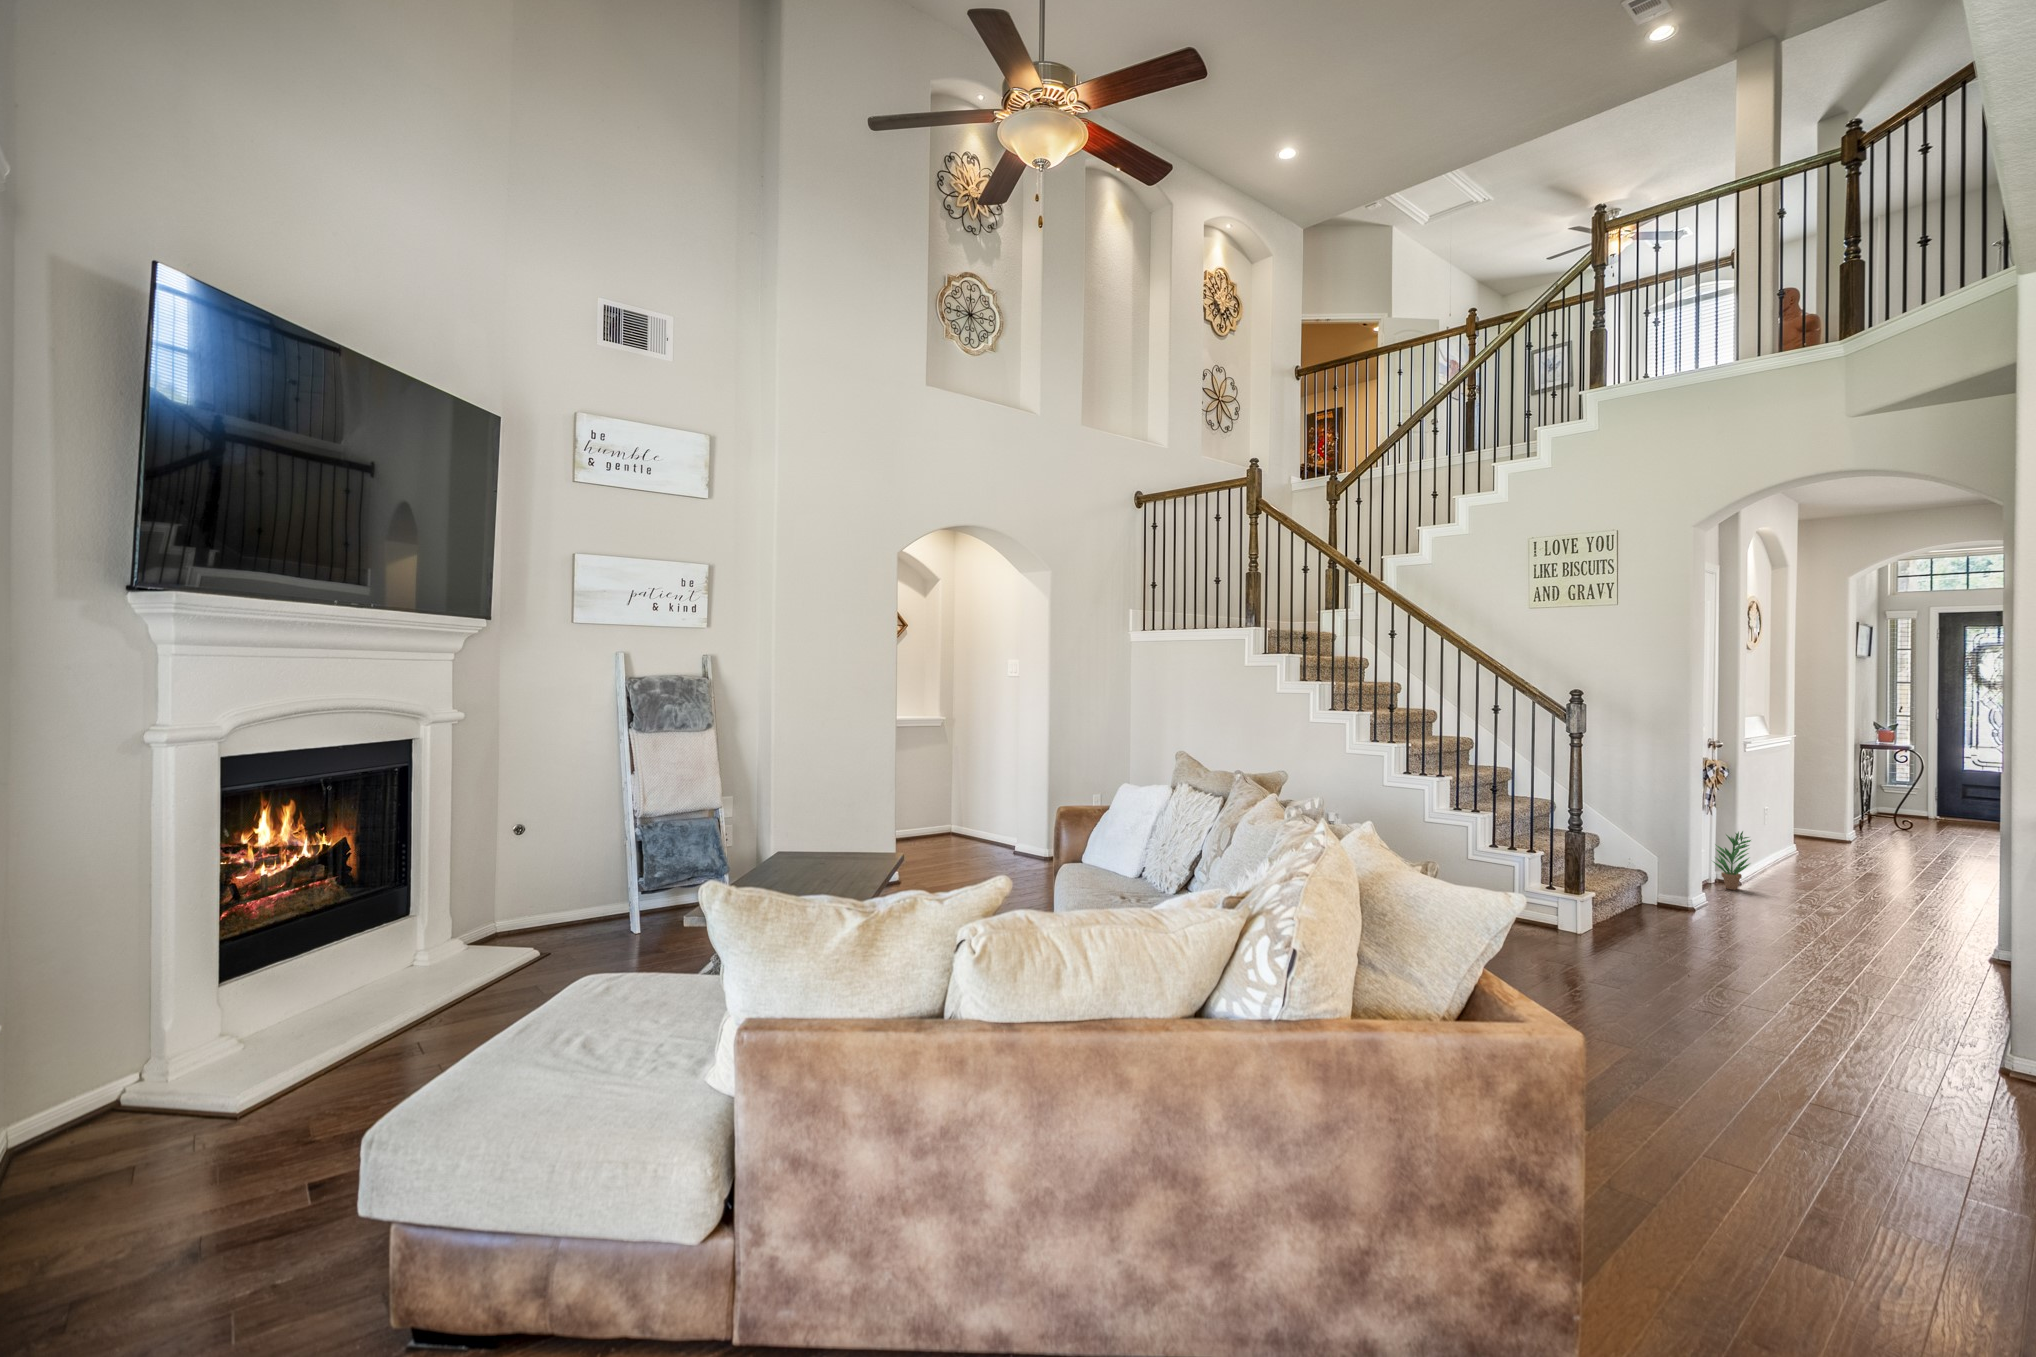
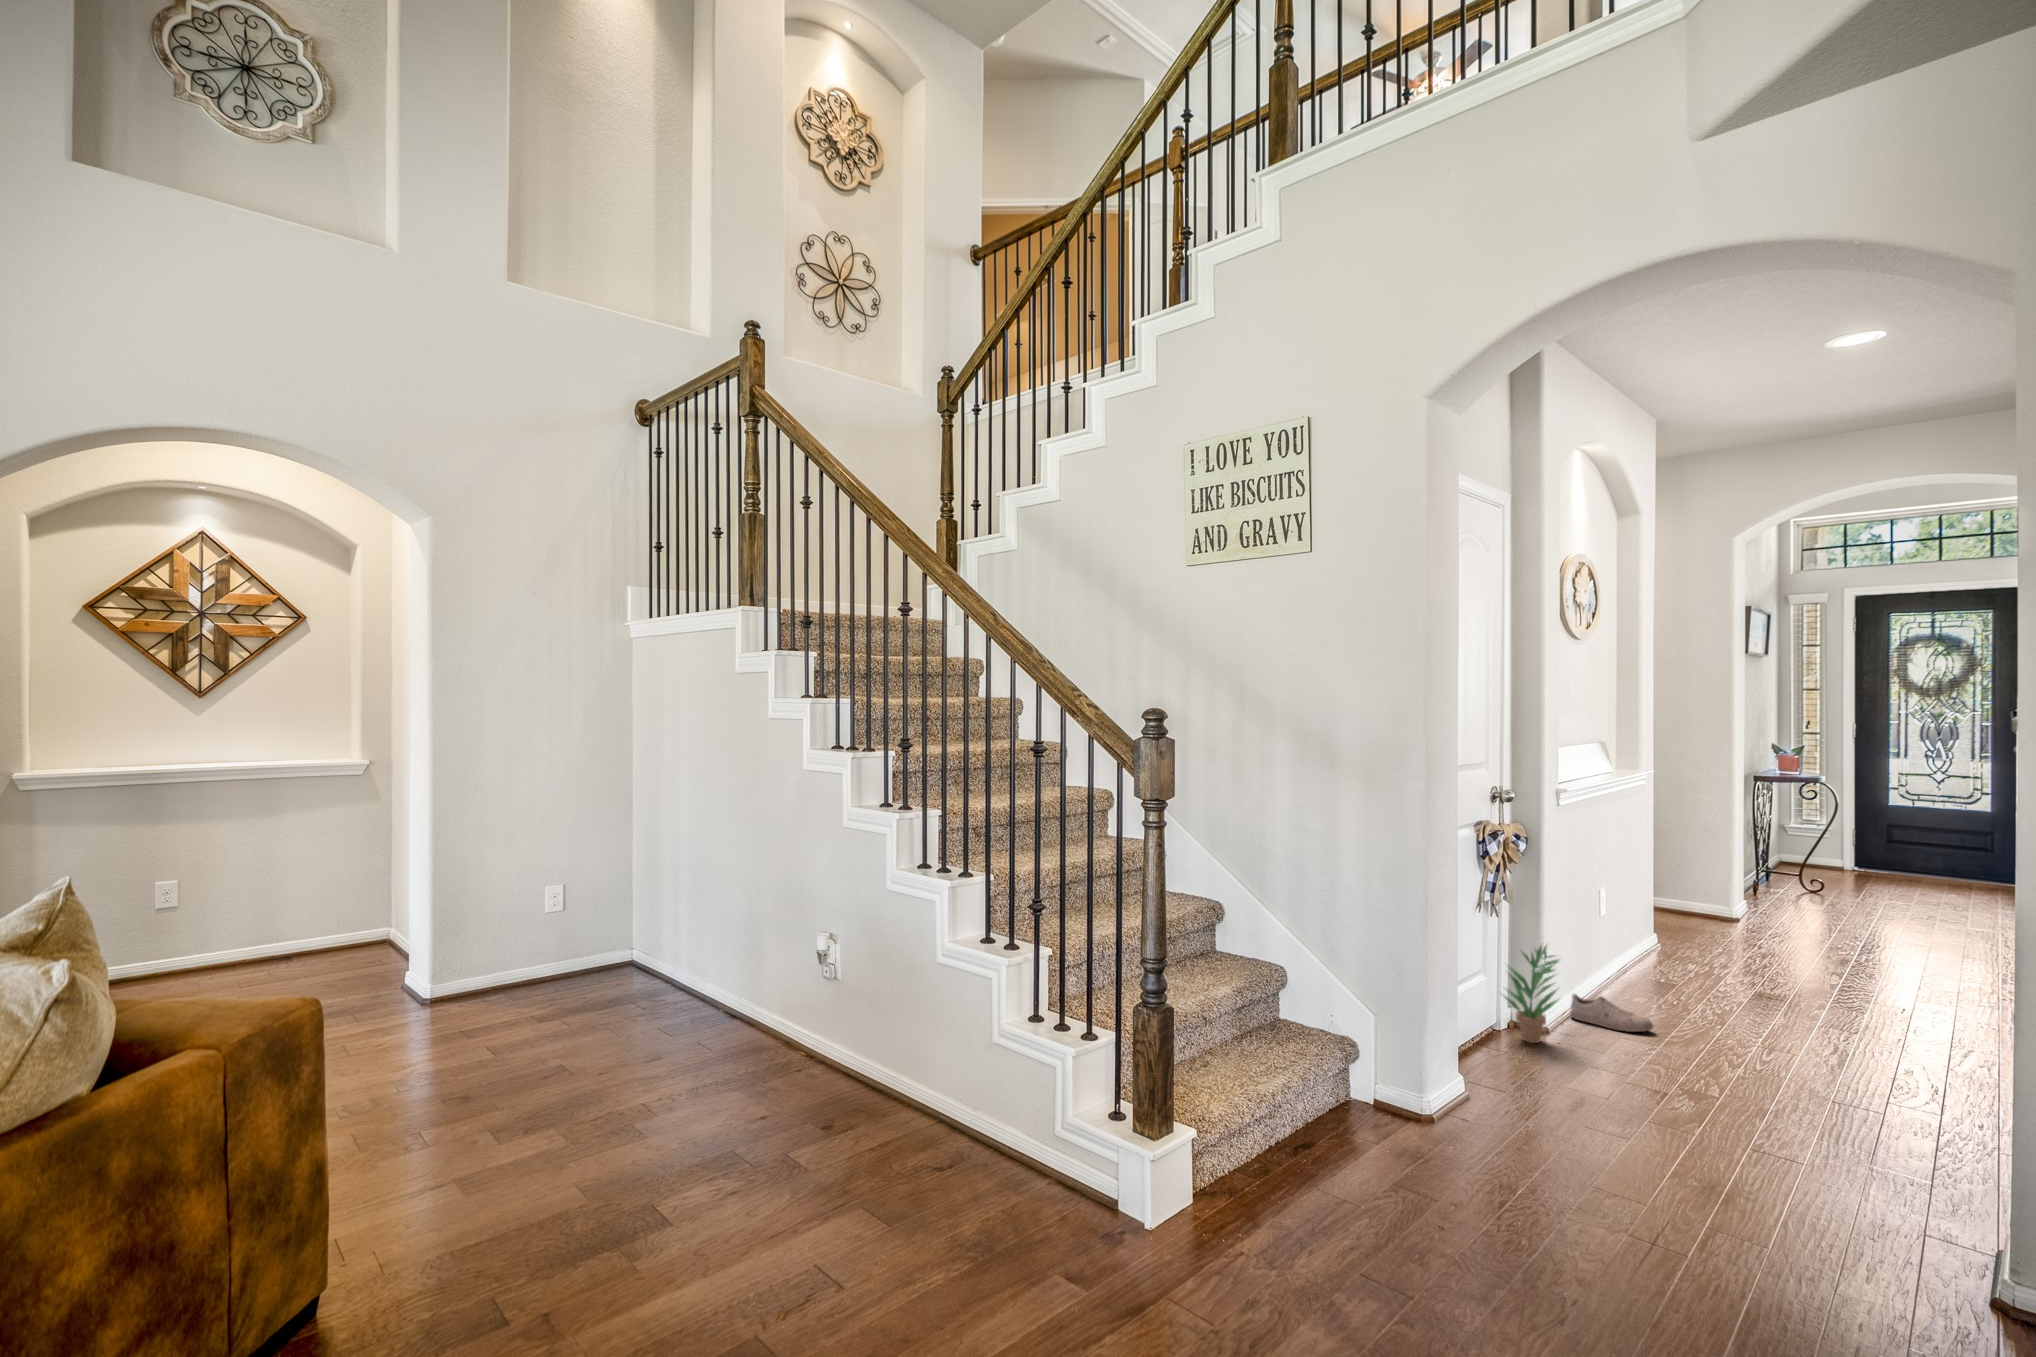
shoe: none [1751,867,1806,886] -> present [1570,994,1653,1032]

